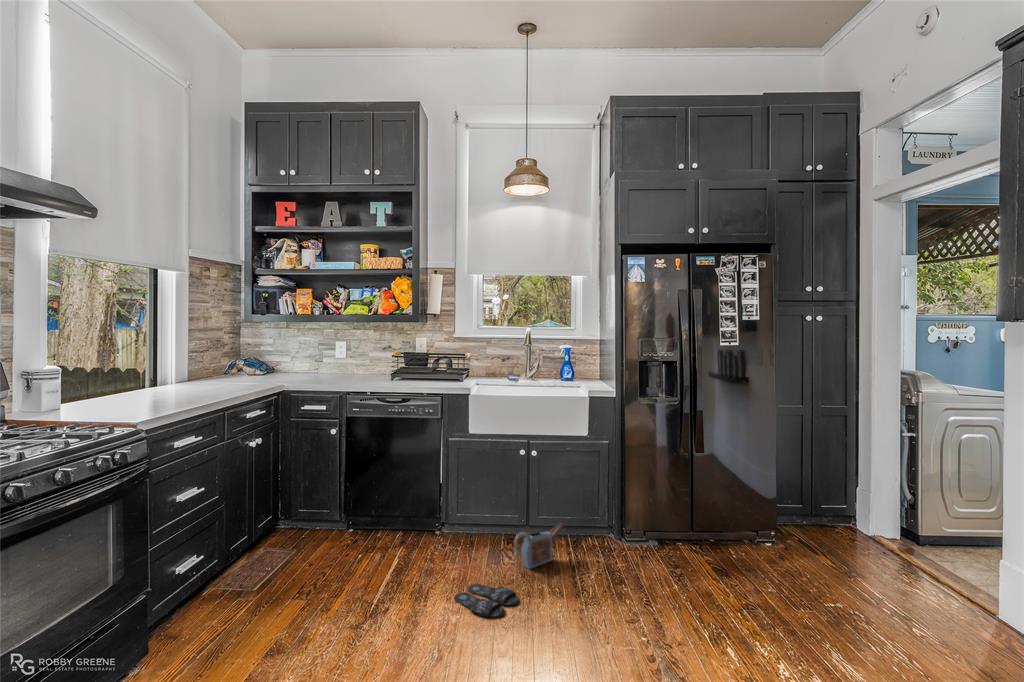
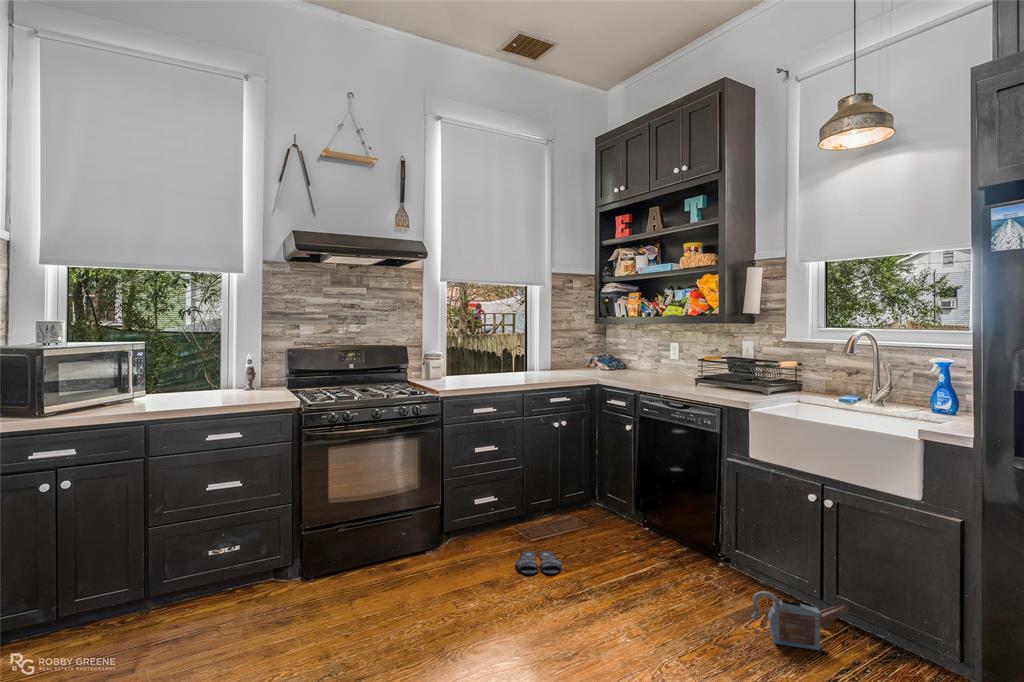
slippers: present [454,584,519,617] -> present [516,551,562,575]

